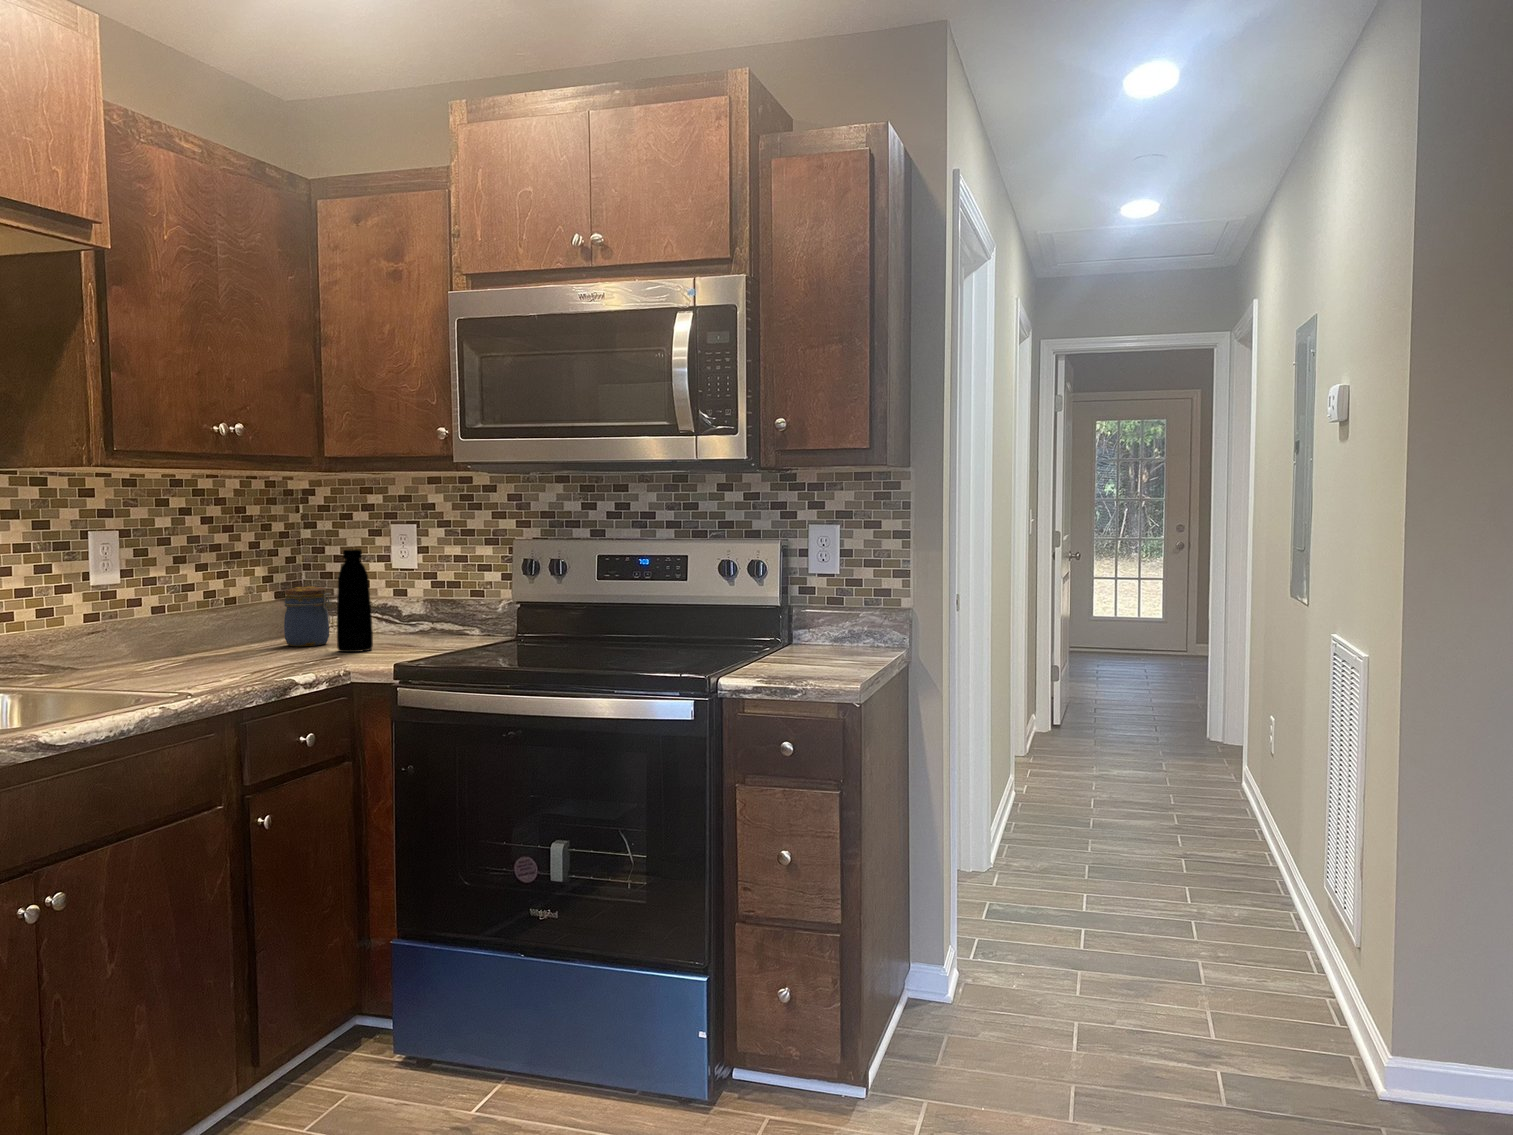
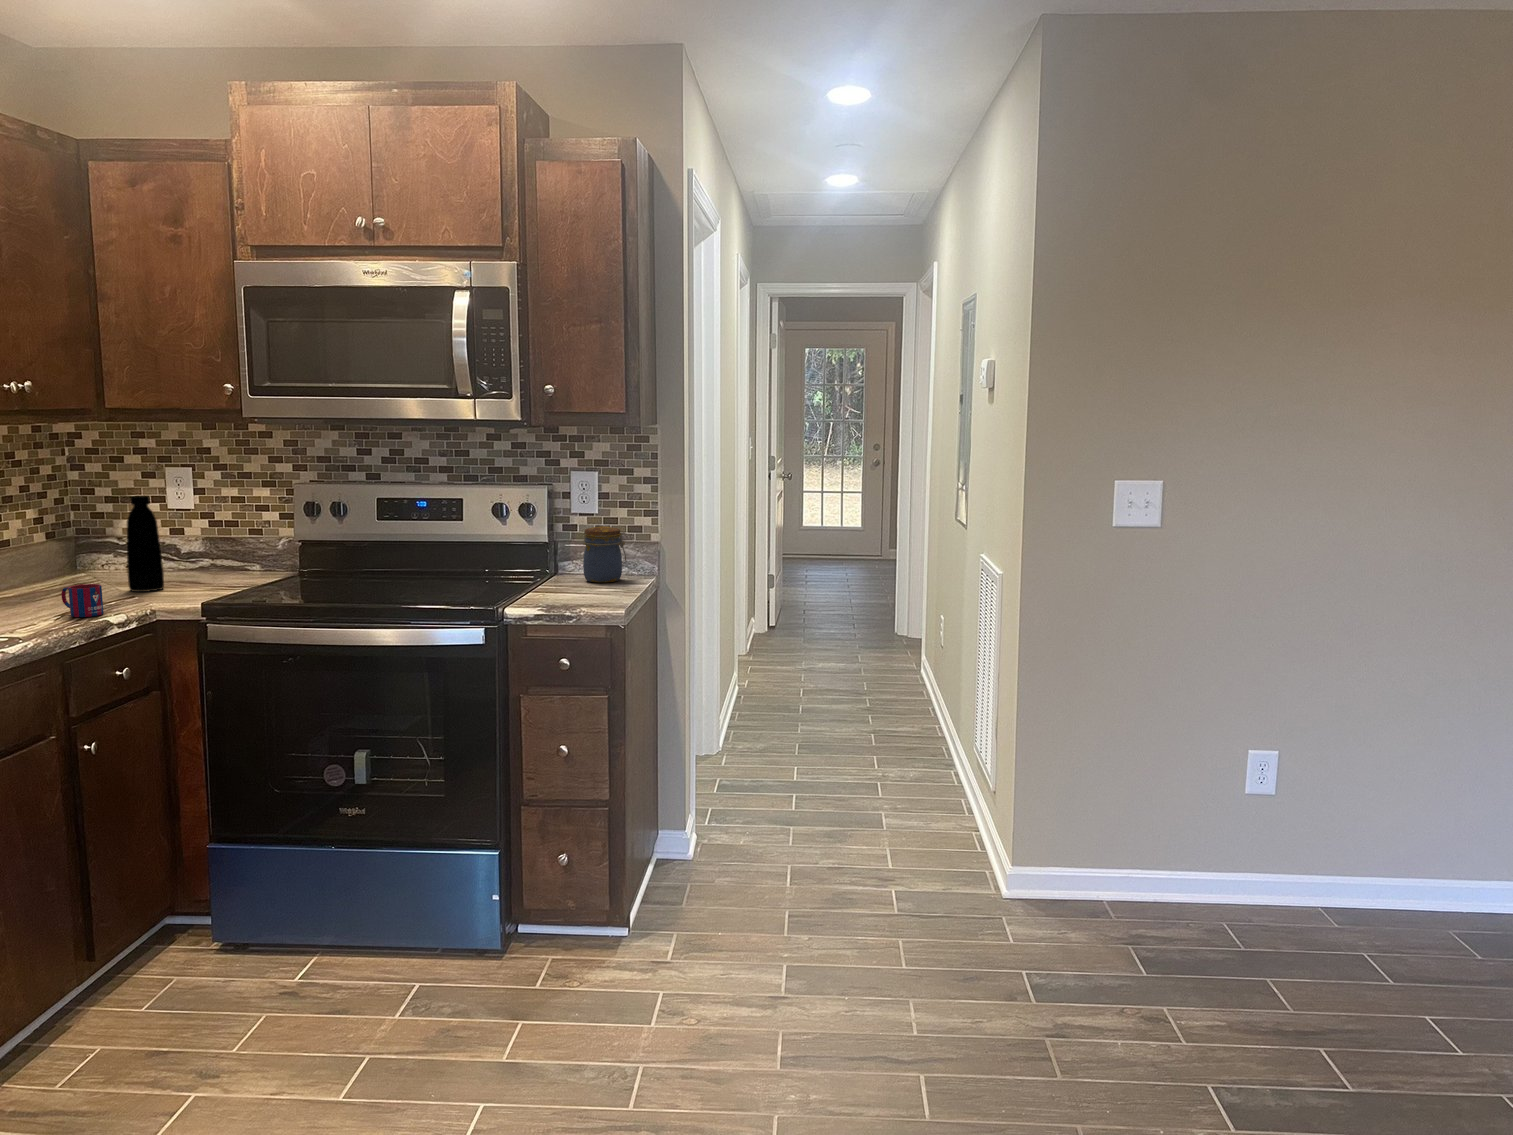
jar: present [284,586,333,646] -> present [583,526,626,582]
mug: none [254,639,294,674] -> present [61,584,104,617]

